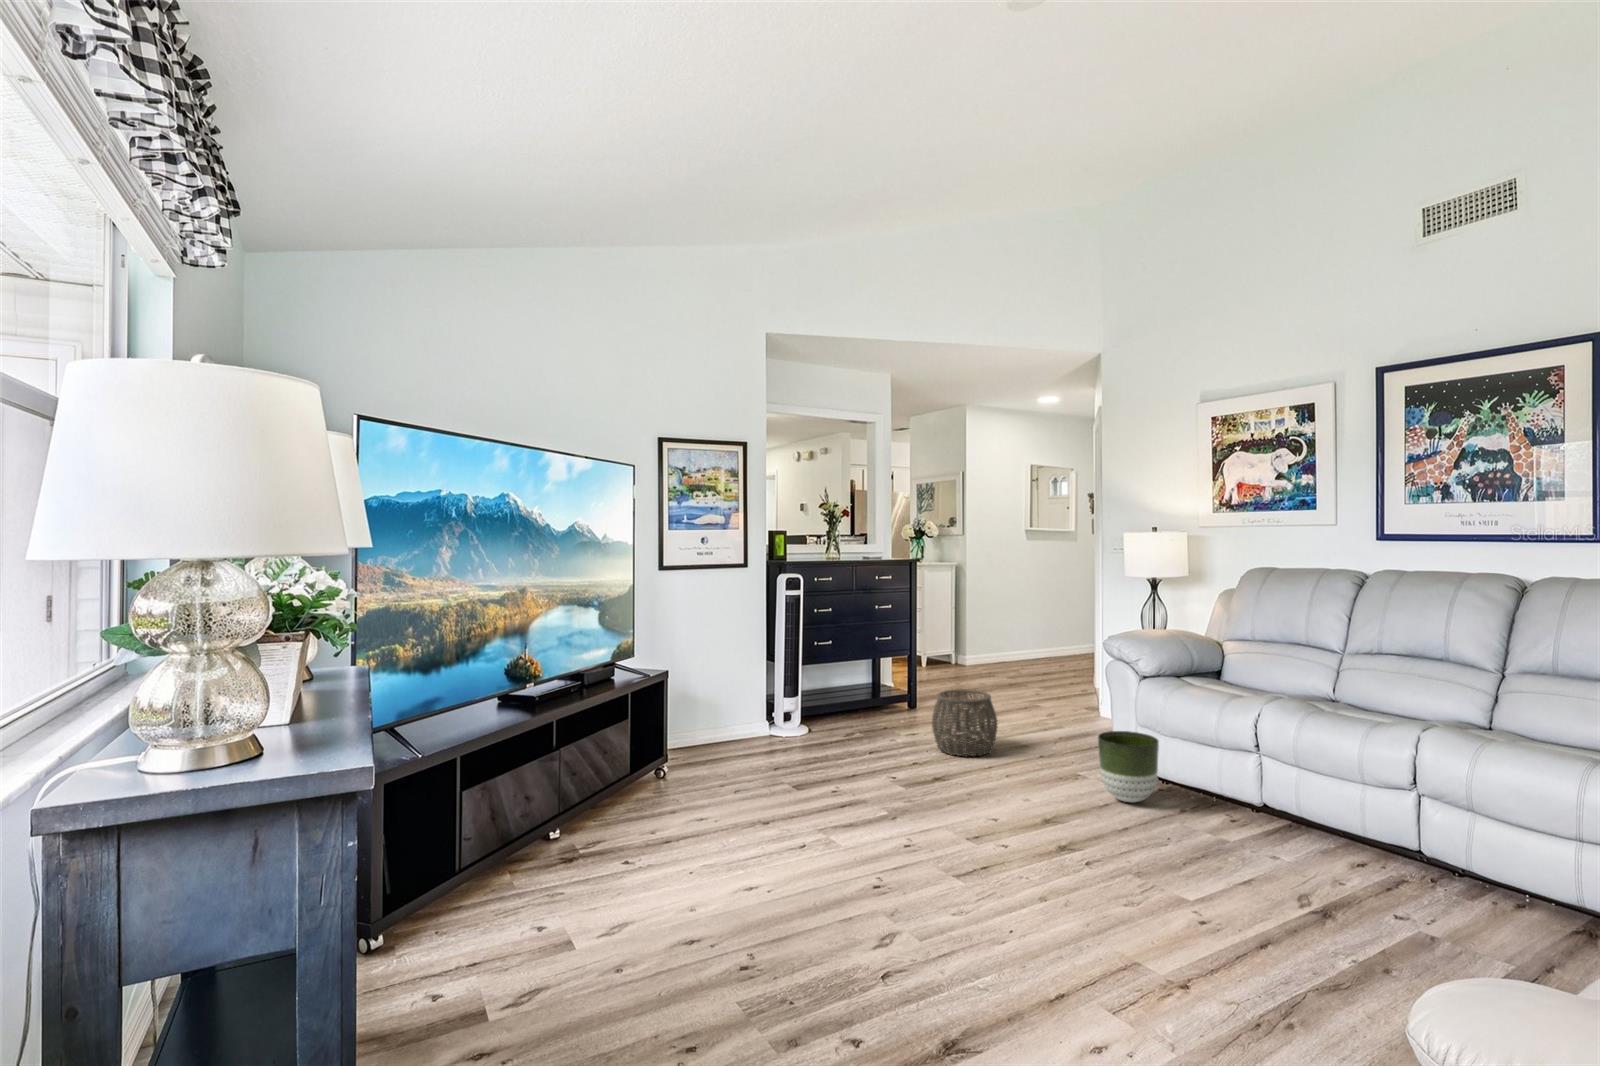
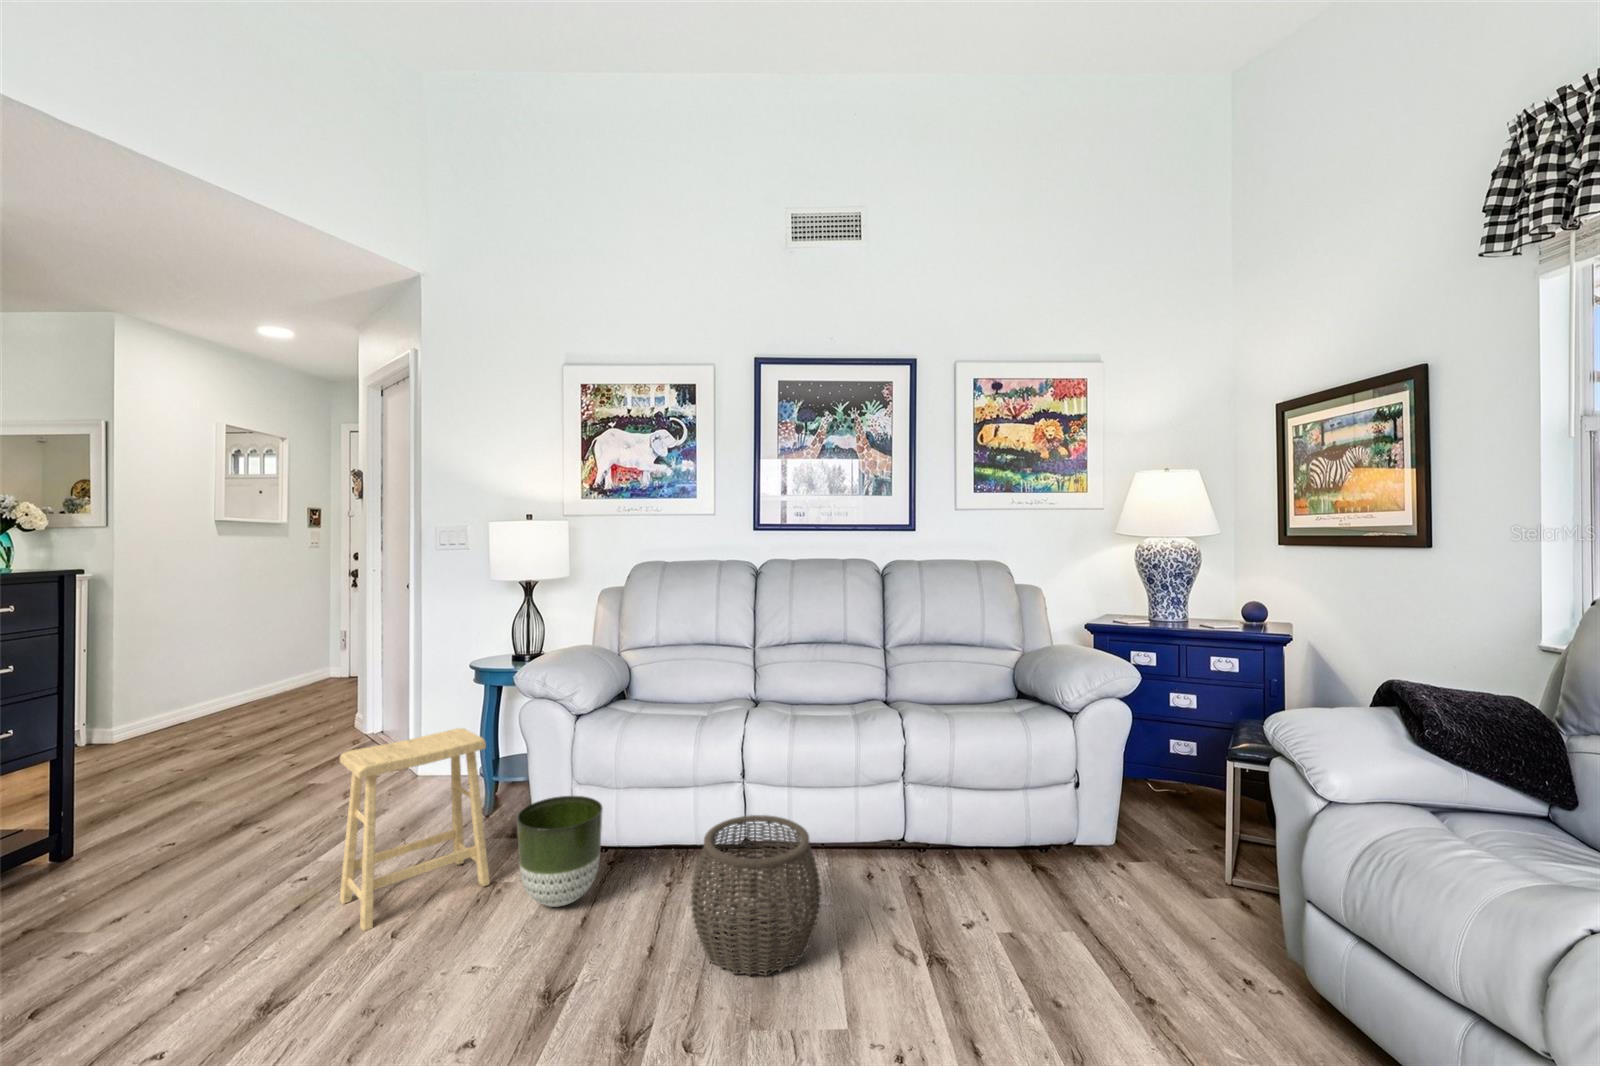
footstool: none [1008,675,1092,781] -> present [340,728,490,931]
woven basket: present [932,689,998,756] -> present [691,815,822,975]

